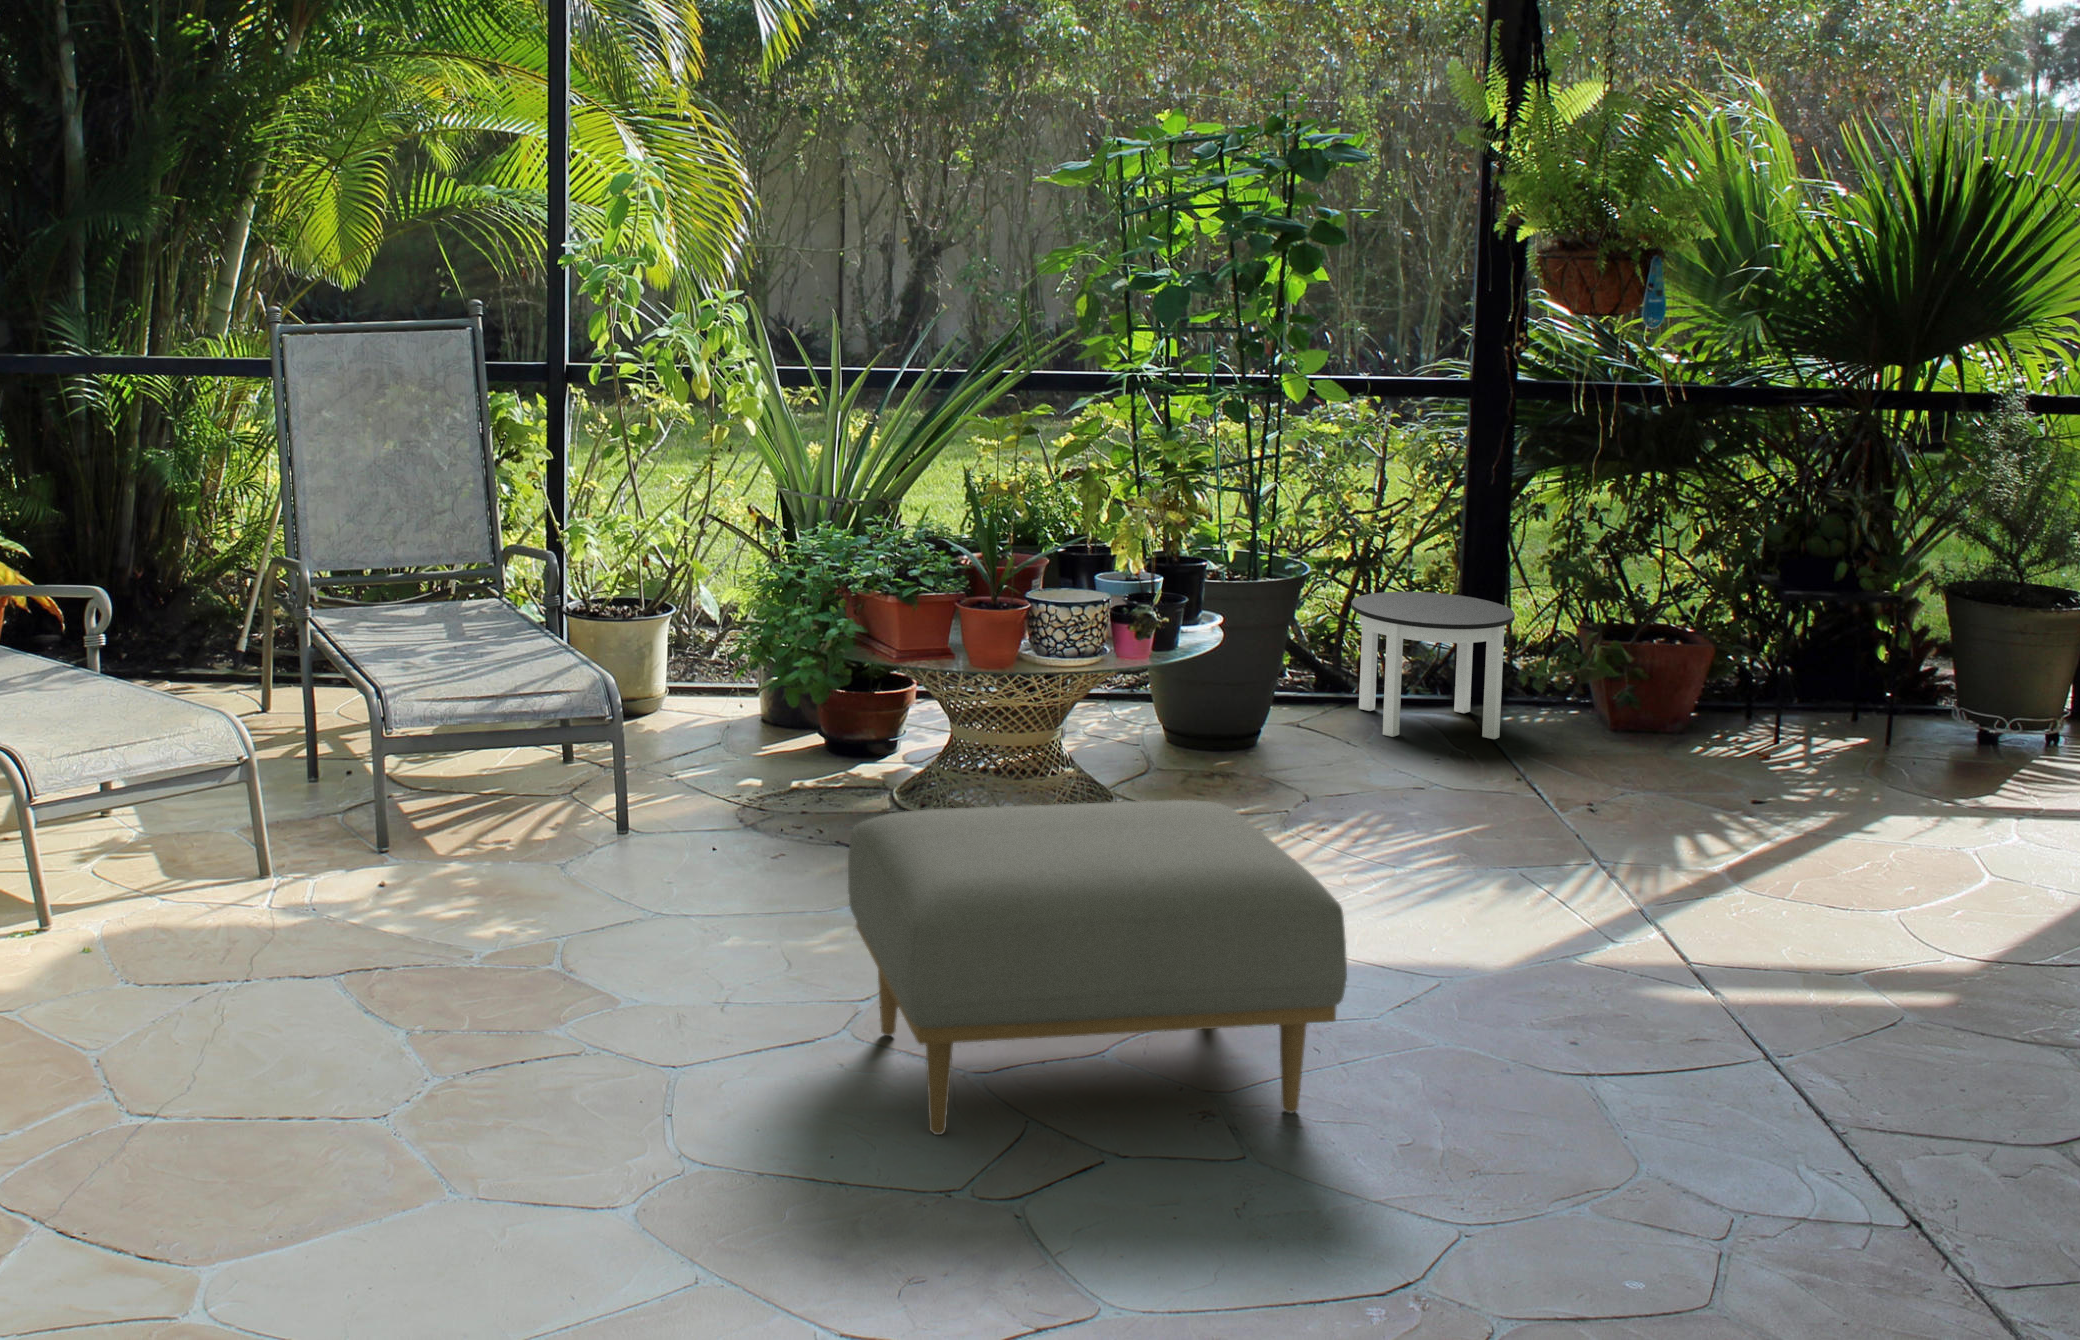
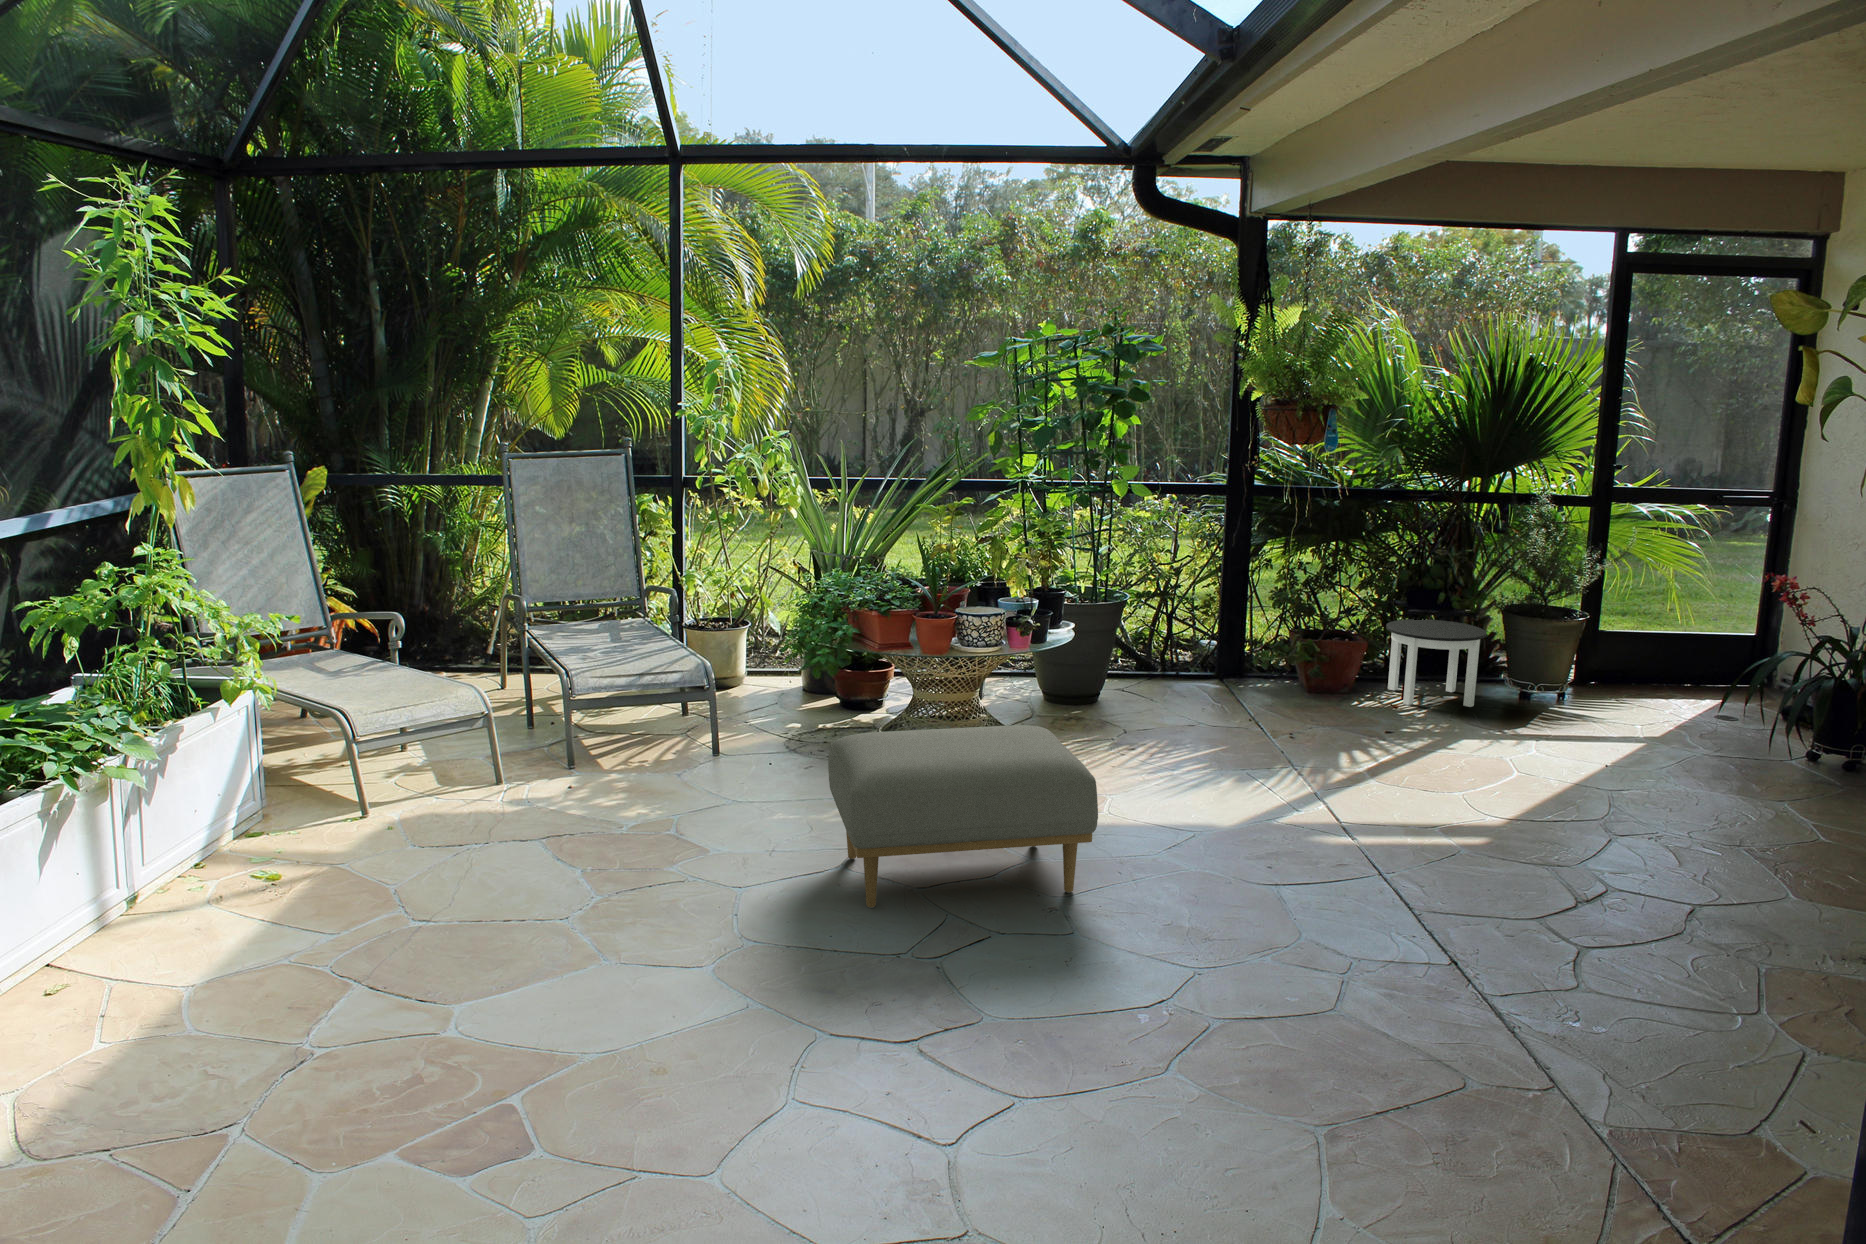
round table: present [1351,592,1515,739] -> present [1386,619,1486,707]

